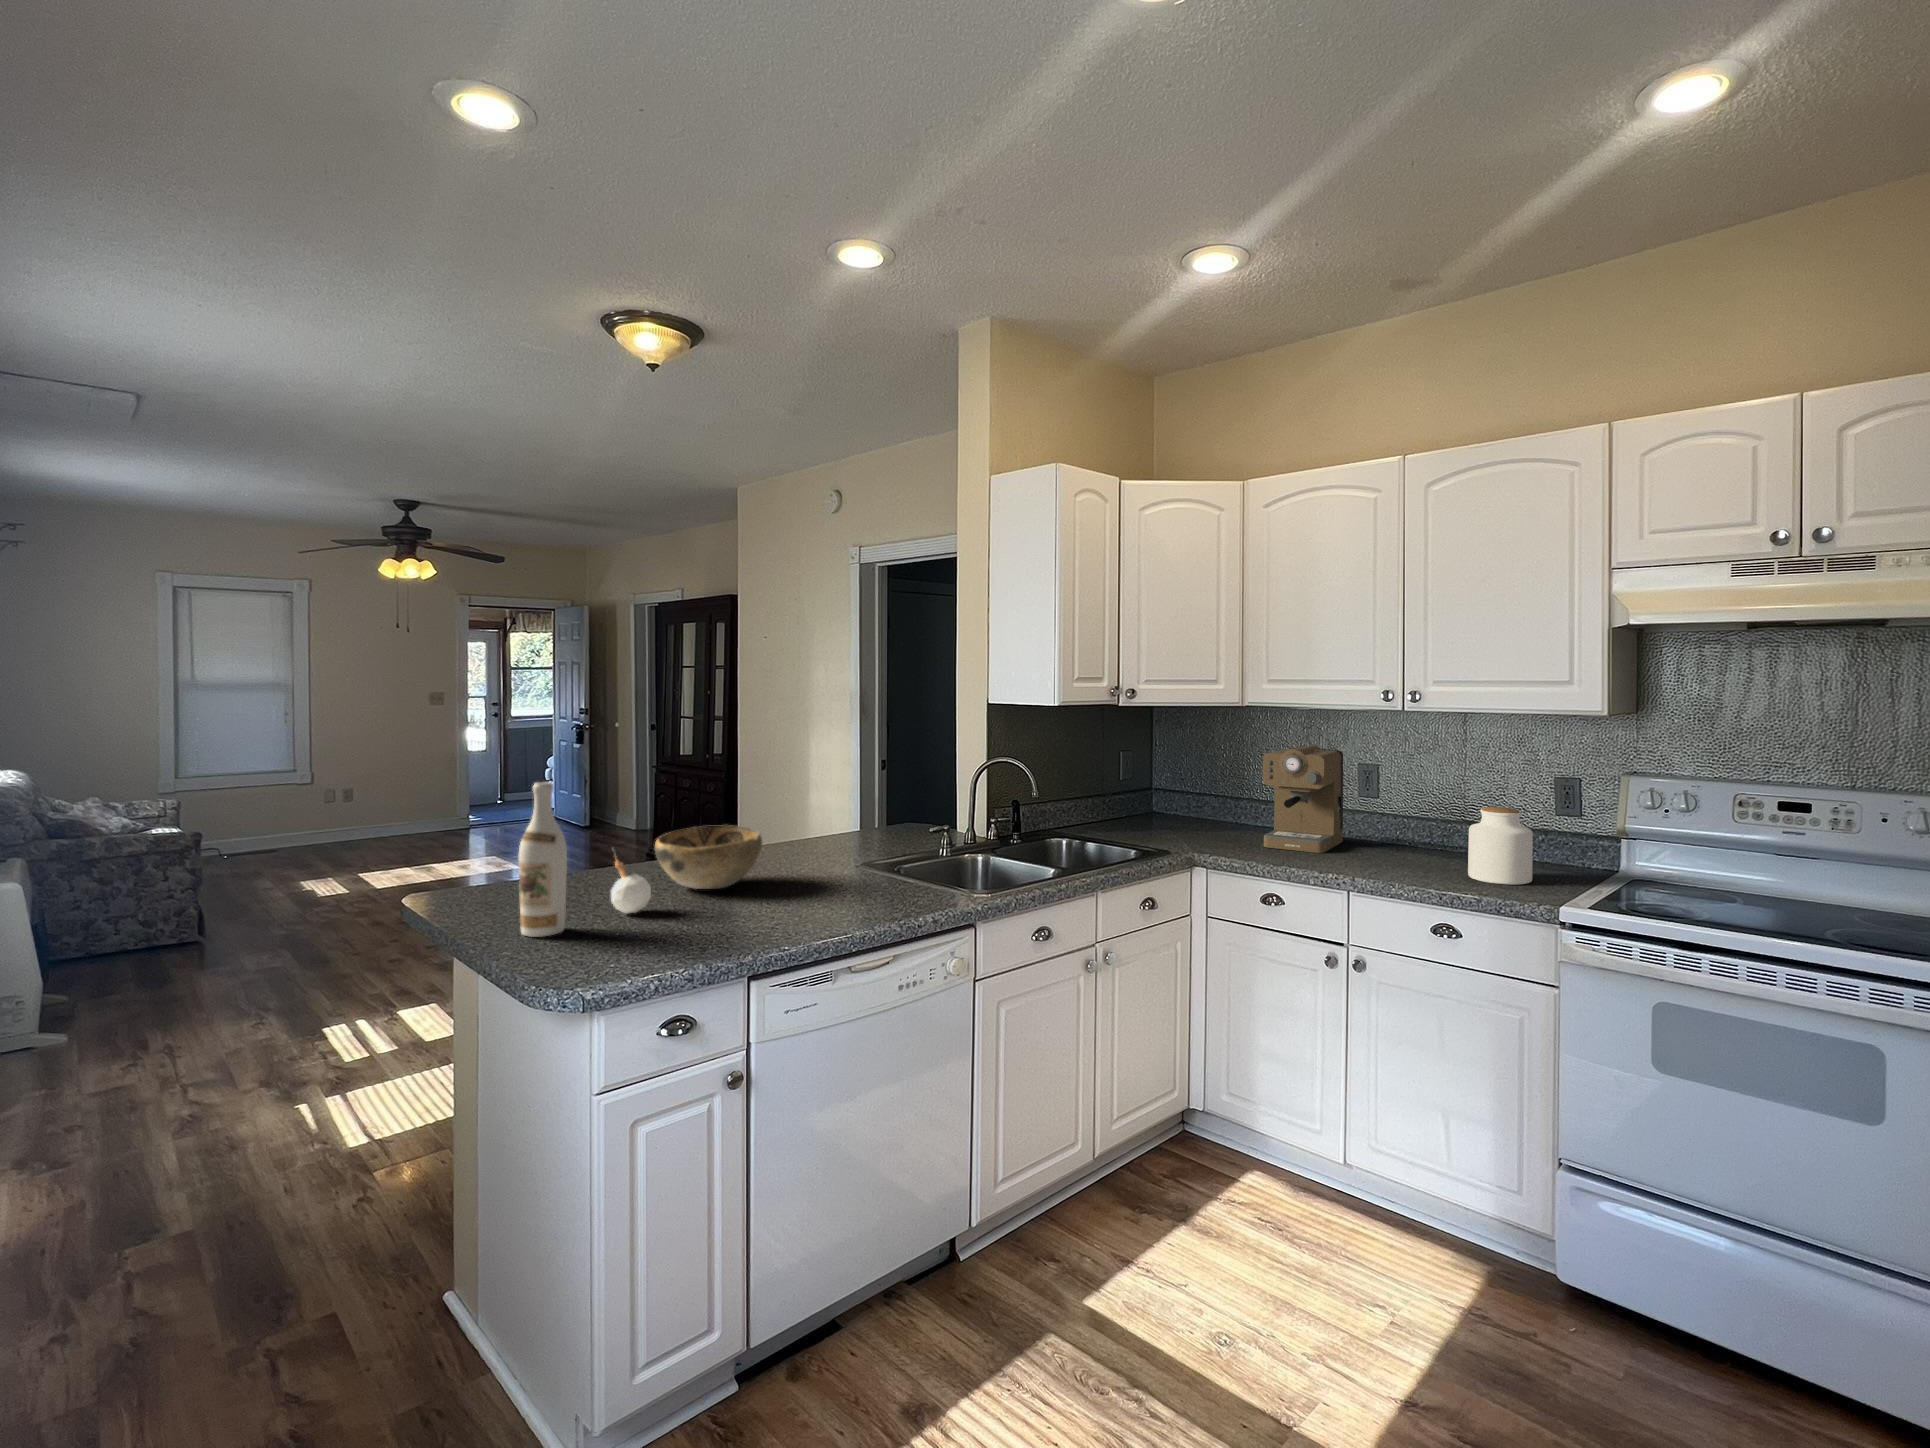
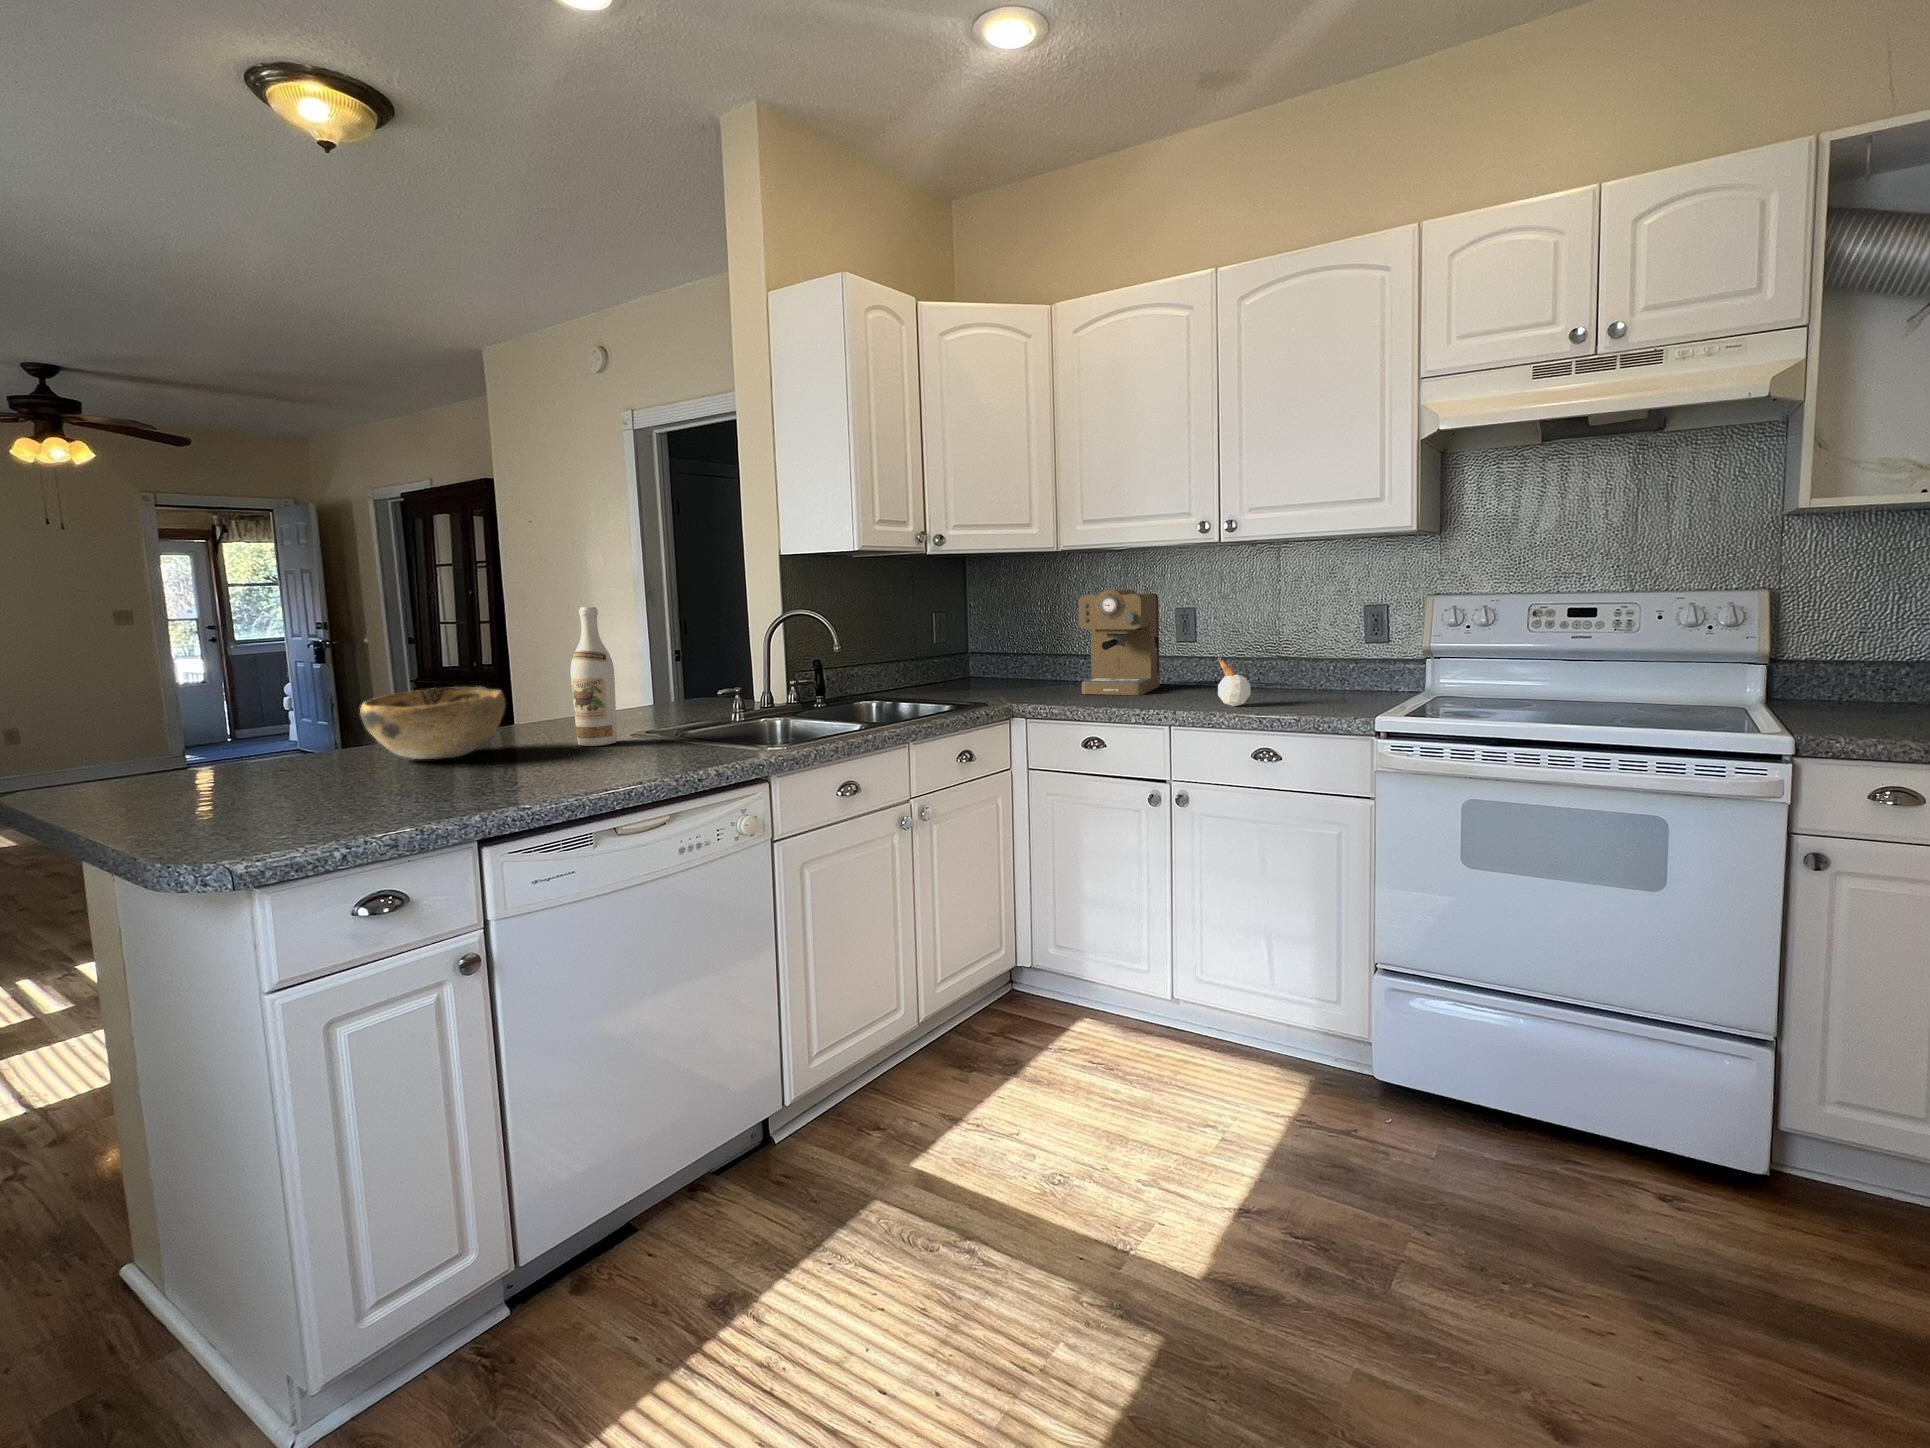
wine bottle: present [519,782,567,937] -> present [571,607,617,746]
jar: present [1468,807,1533,885] -> none [1284,631,1345,705]
candle: present [611,856,651,914] -> present [1217,652,1250,706]

